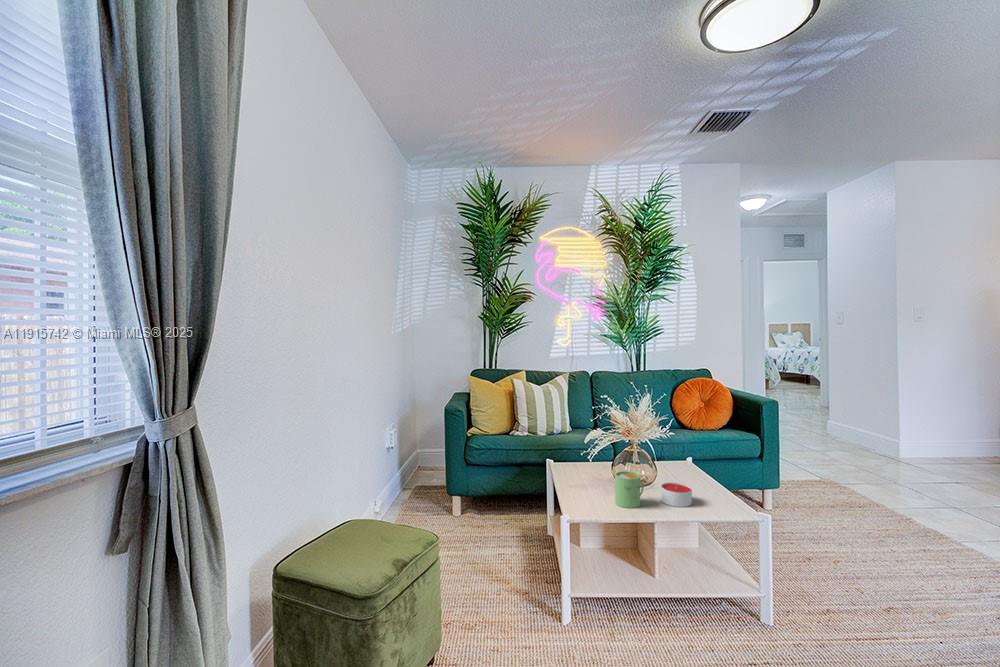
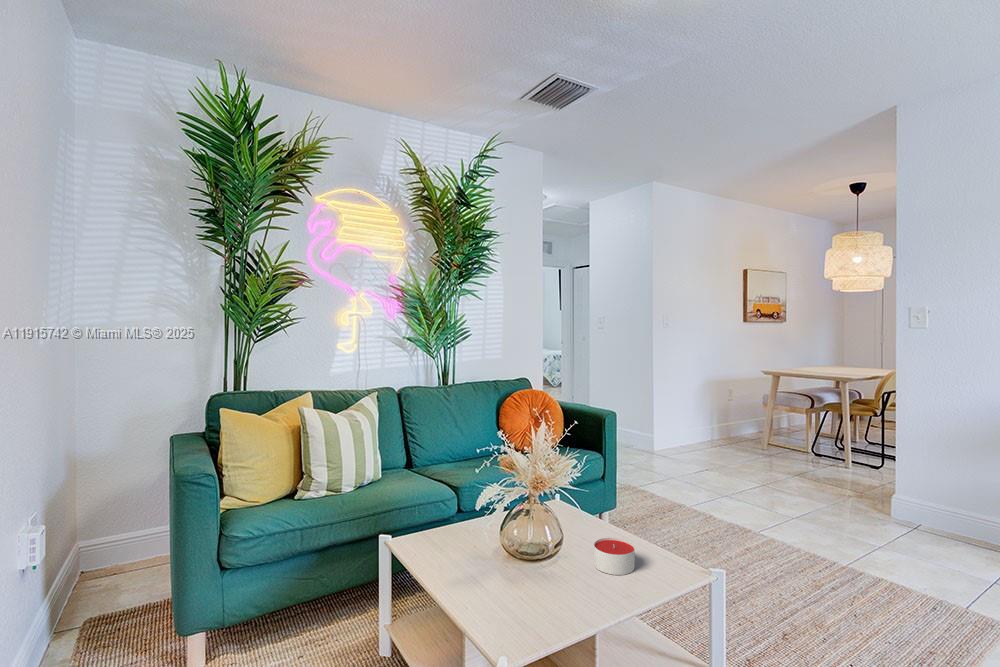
mug: present [615,471,643,508] -> none [546,537,584,597]

